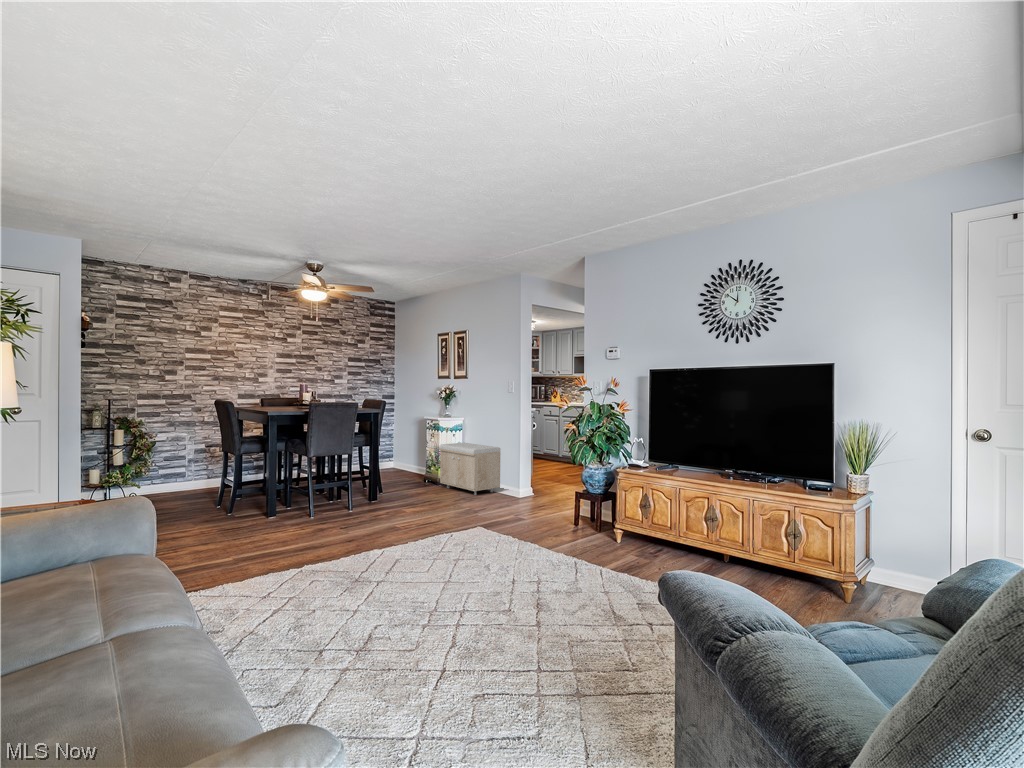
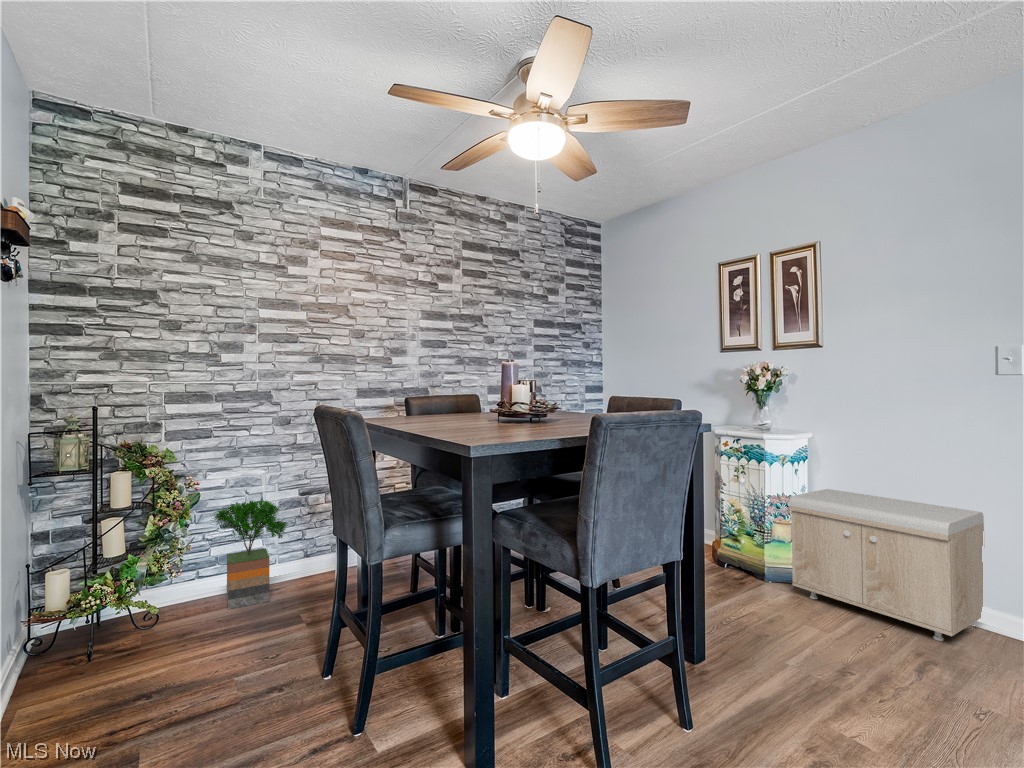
potted tree: none [162,447,200,496] -> present [214,500,286,609]

